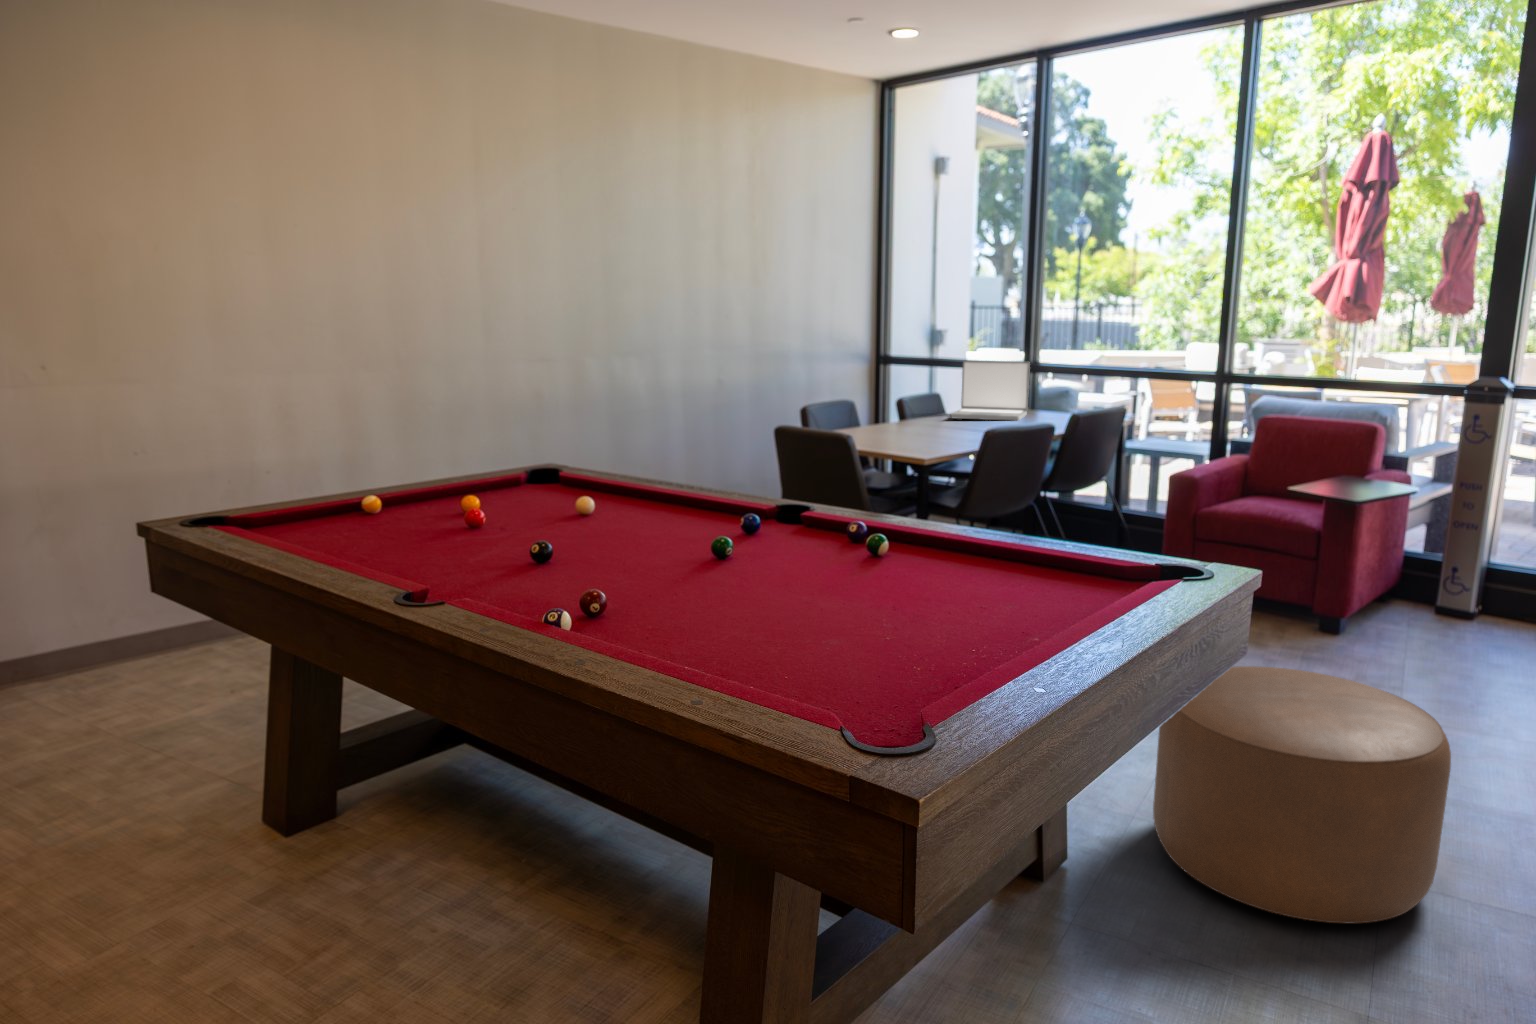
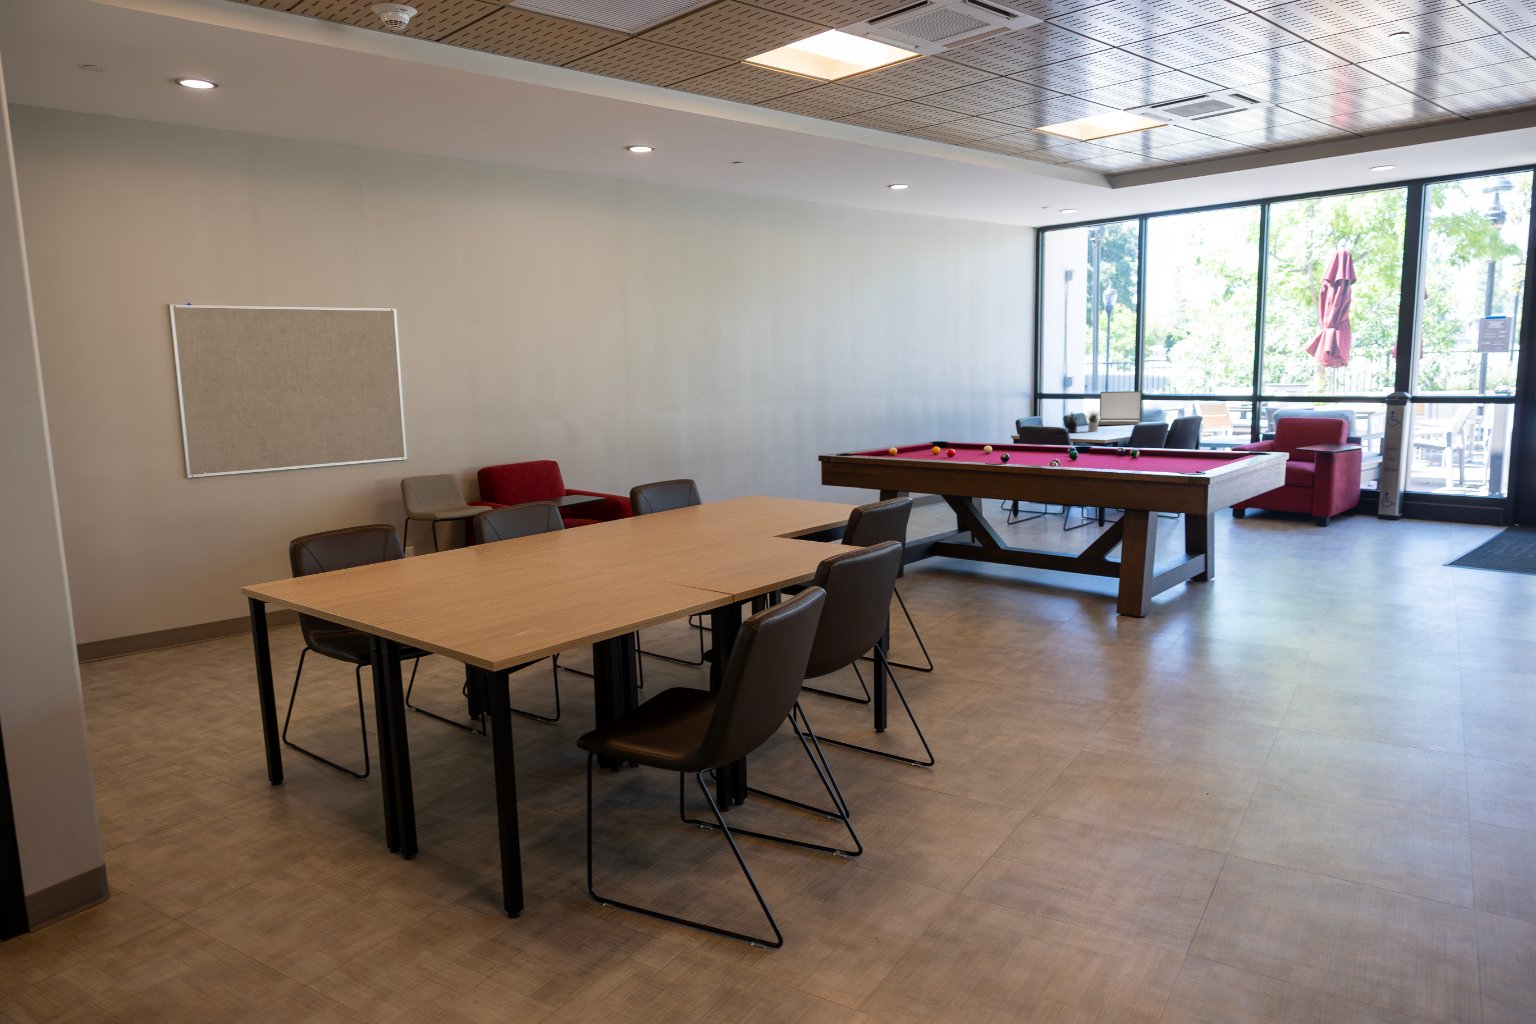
succulent plant: none [879,395,951,436] -> present [1067,413,1099,432]
ottoman: present [1153,666,1451,923] -> none [1240,503,1354,582]

